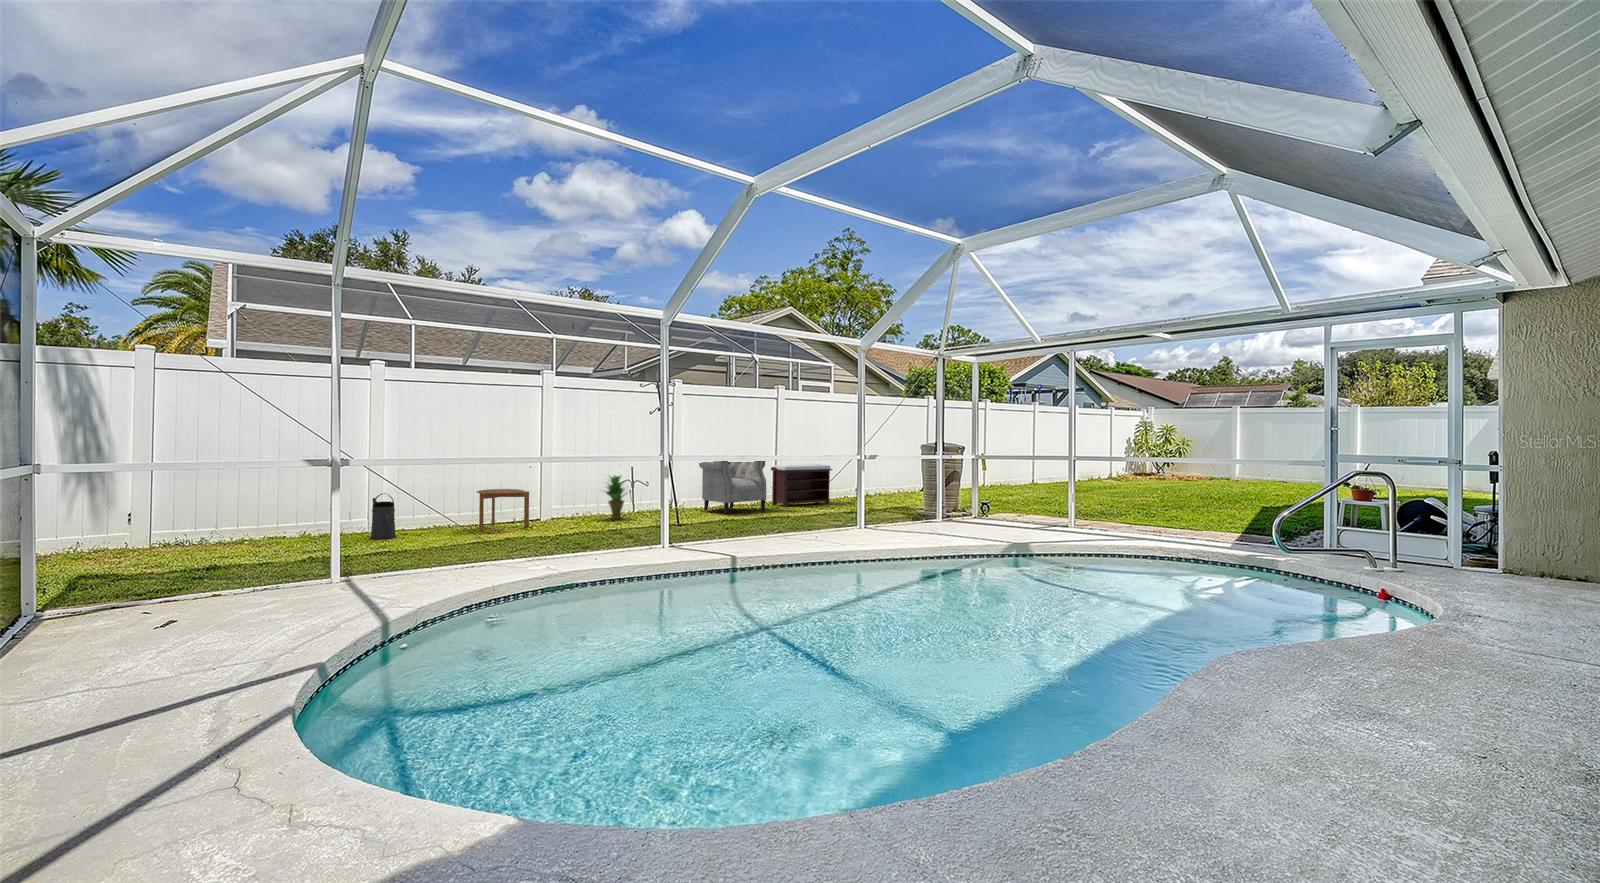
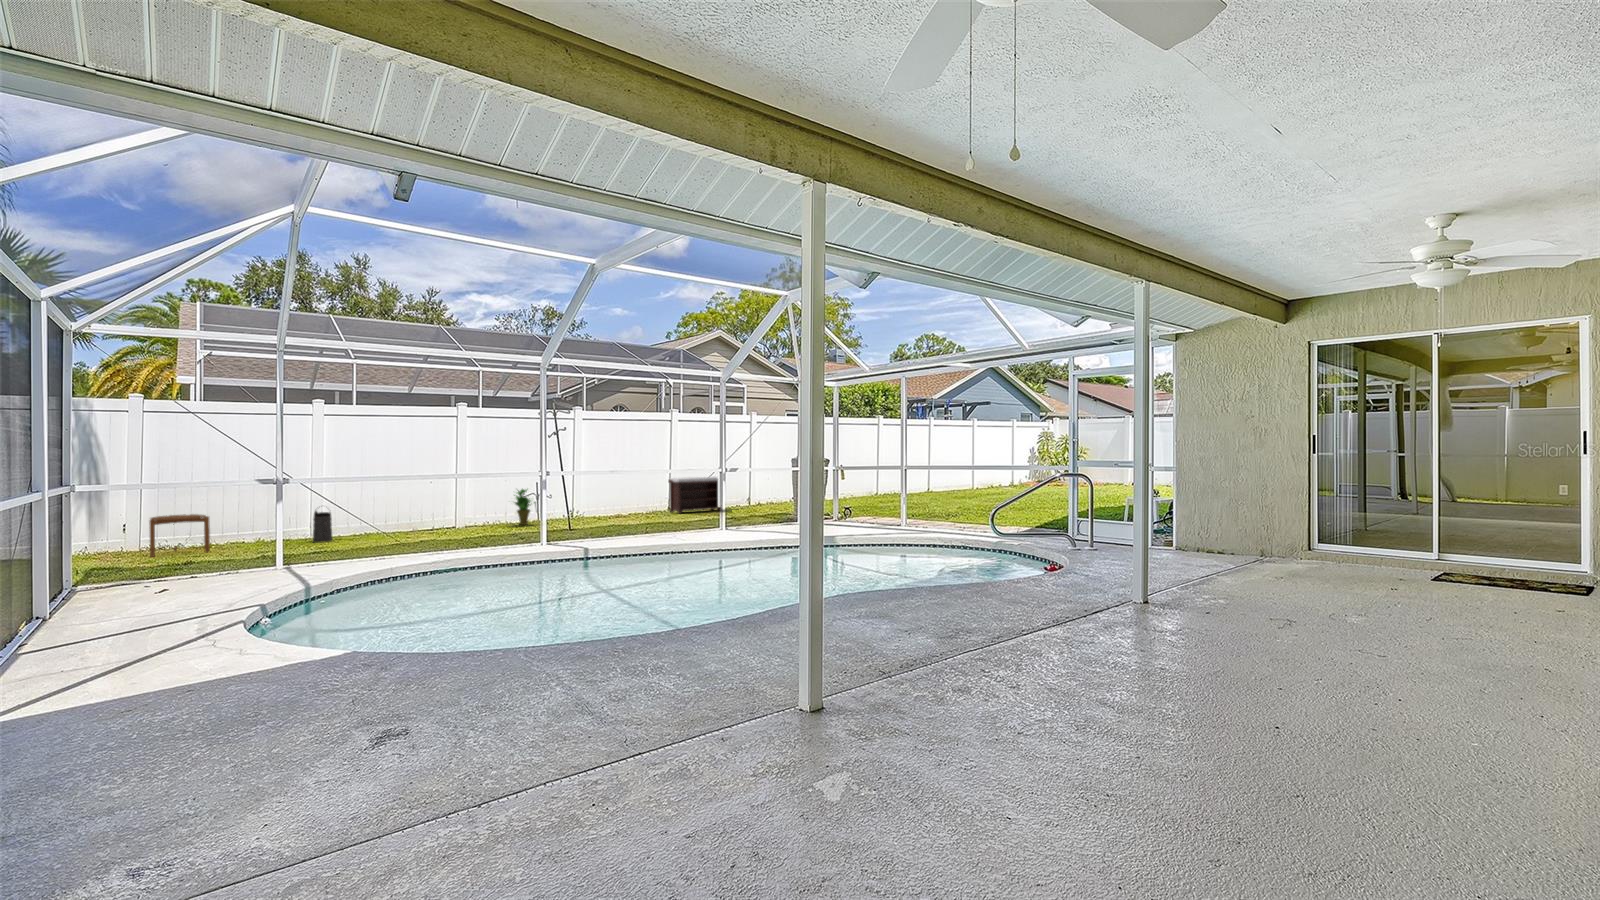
chair: present [699,461,766,515] -> none [599,470,658,521]
side table: present [477,489,529,531] -> present [149,514,210,557]

